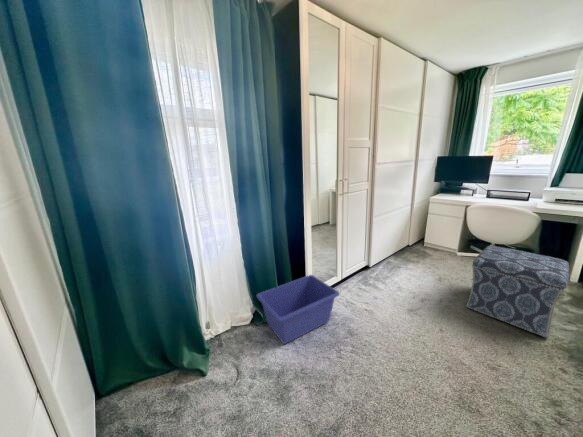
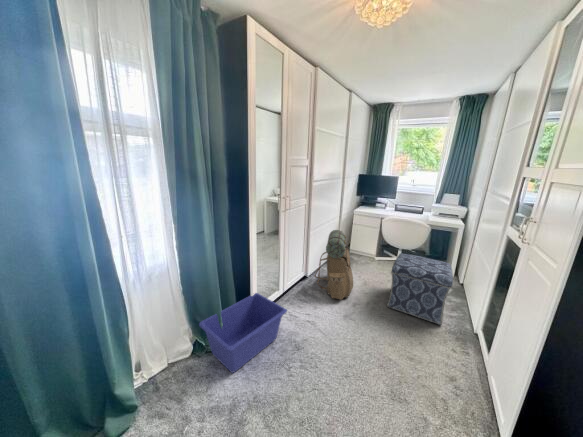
backpack: none [377,217,423,293] -> present [314,230,353,300]

